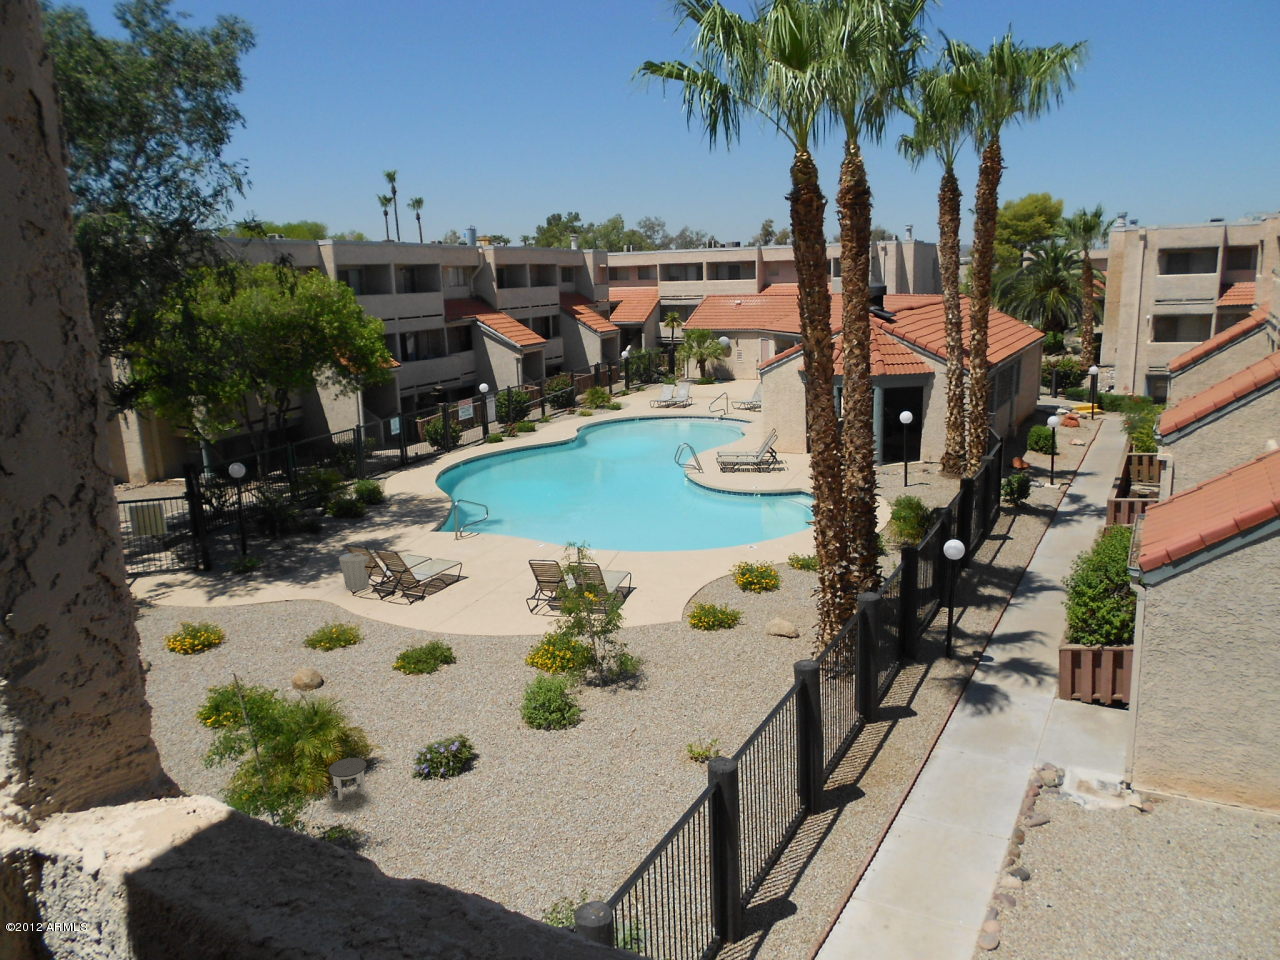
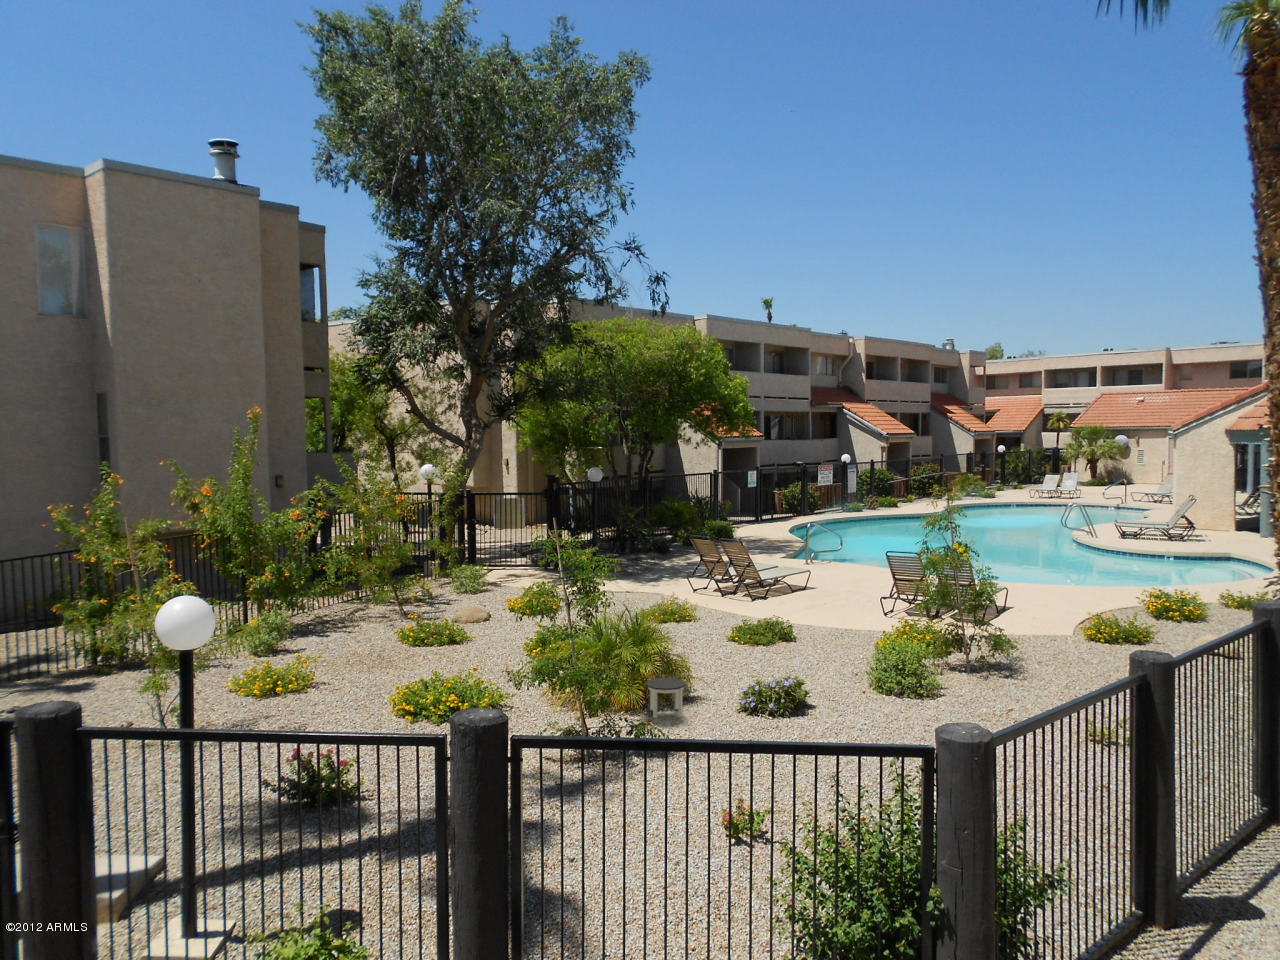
trash can: present [339,552,370,590] -> none [686,553,718,592]

